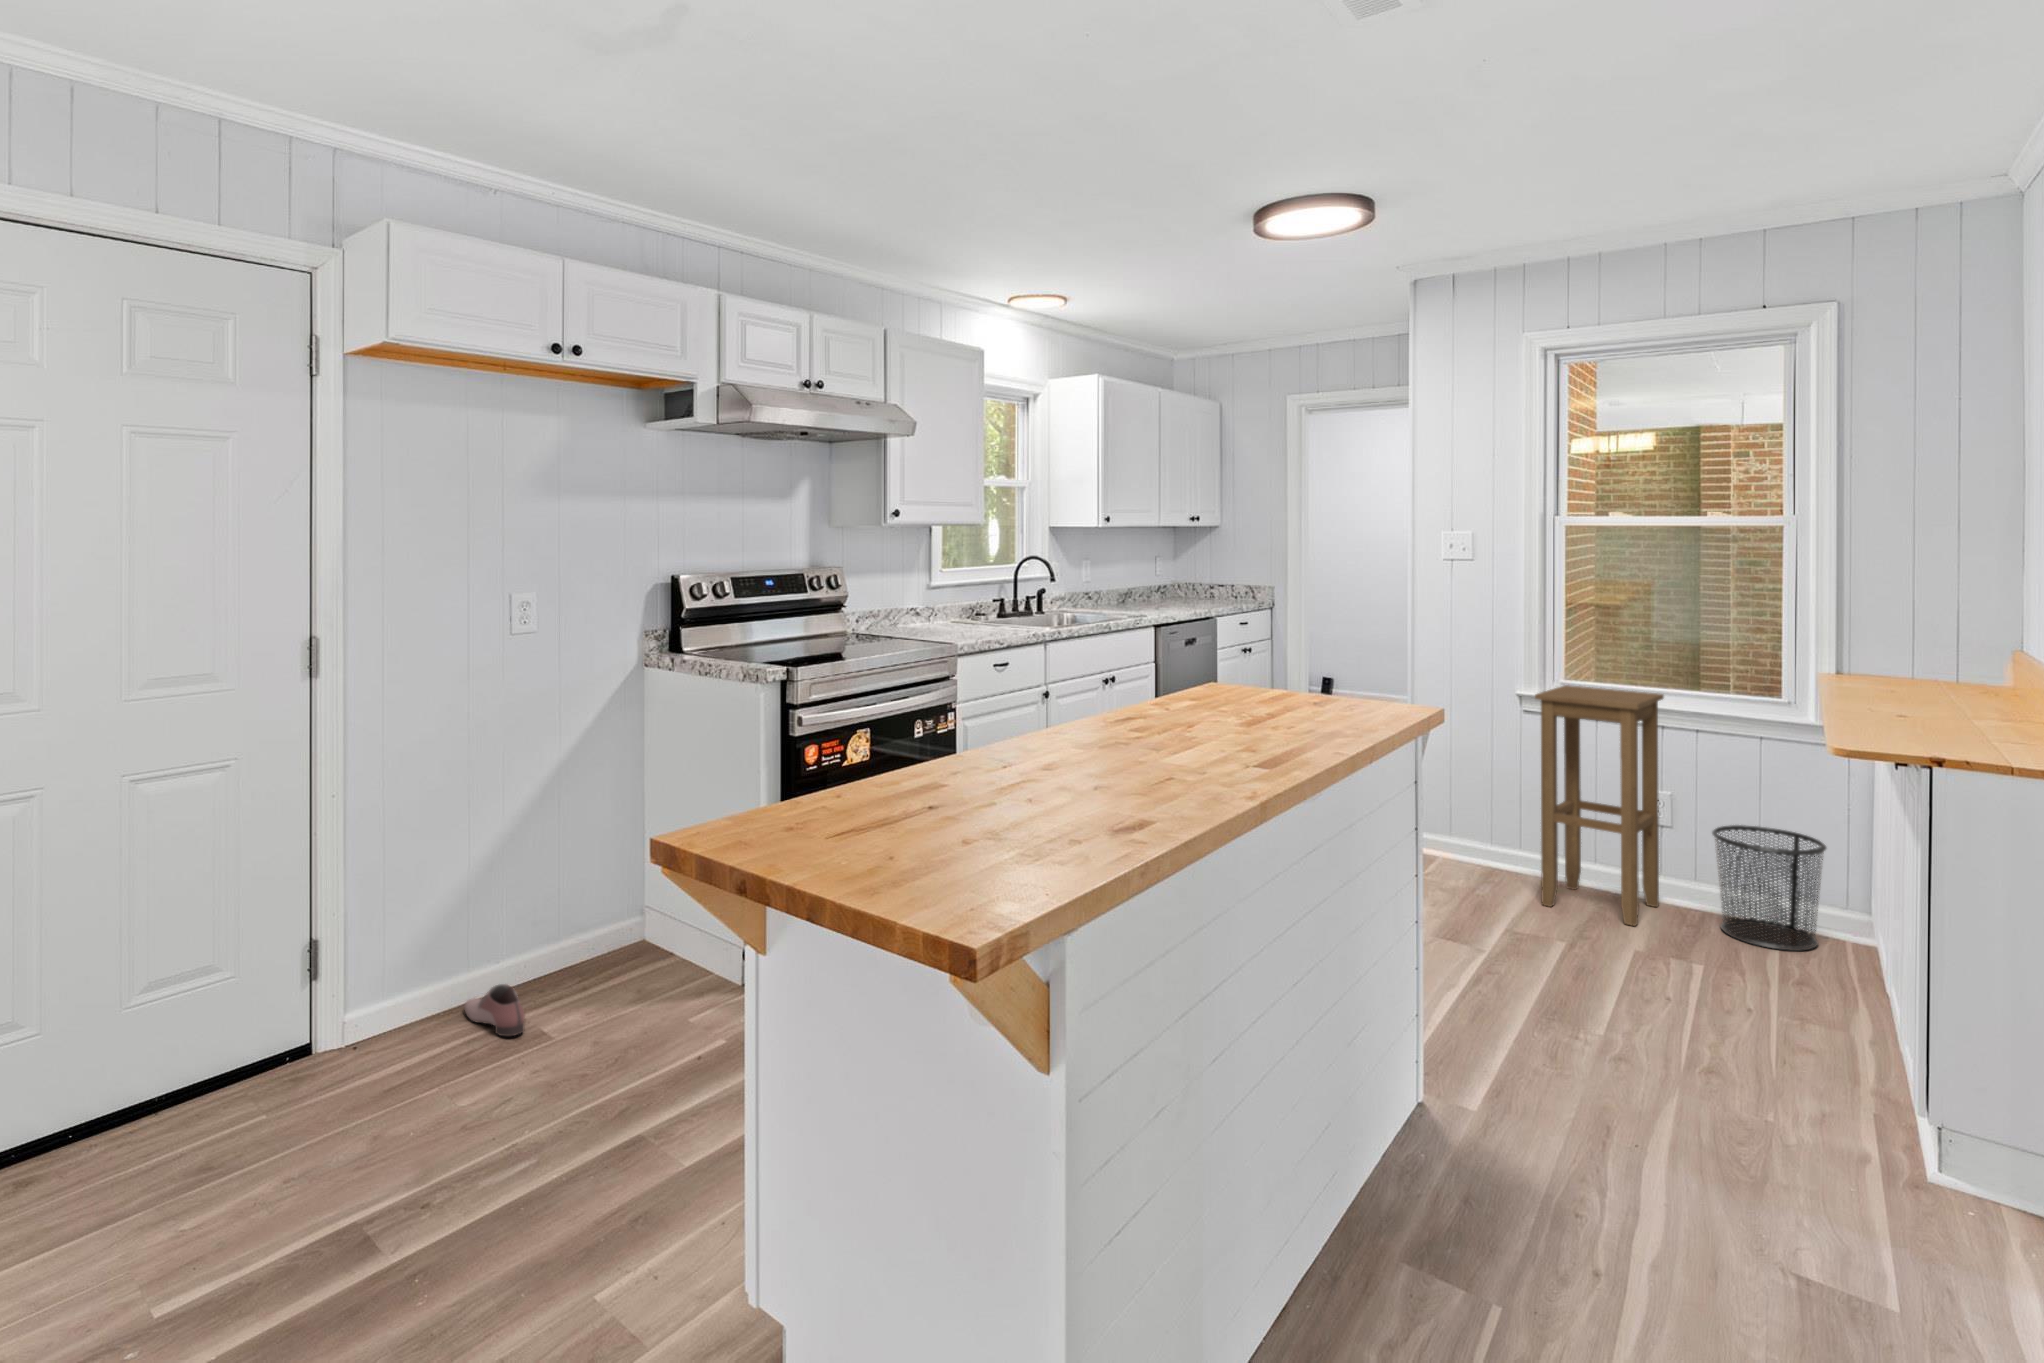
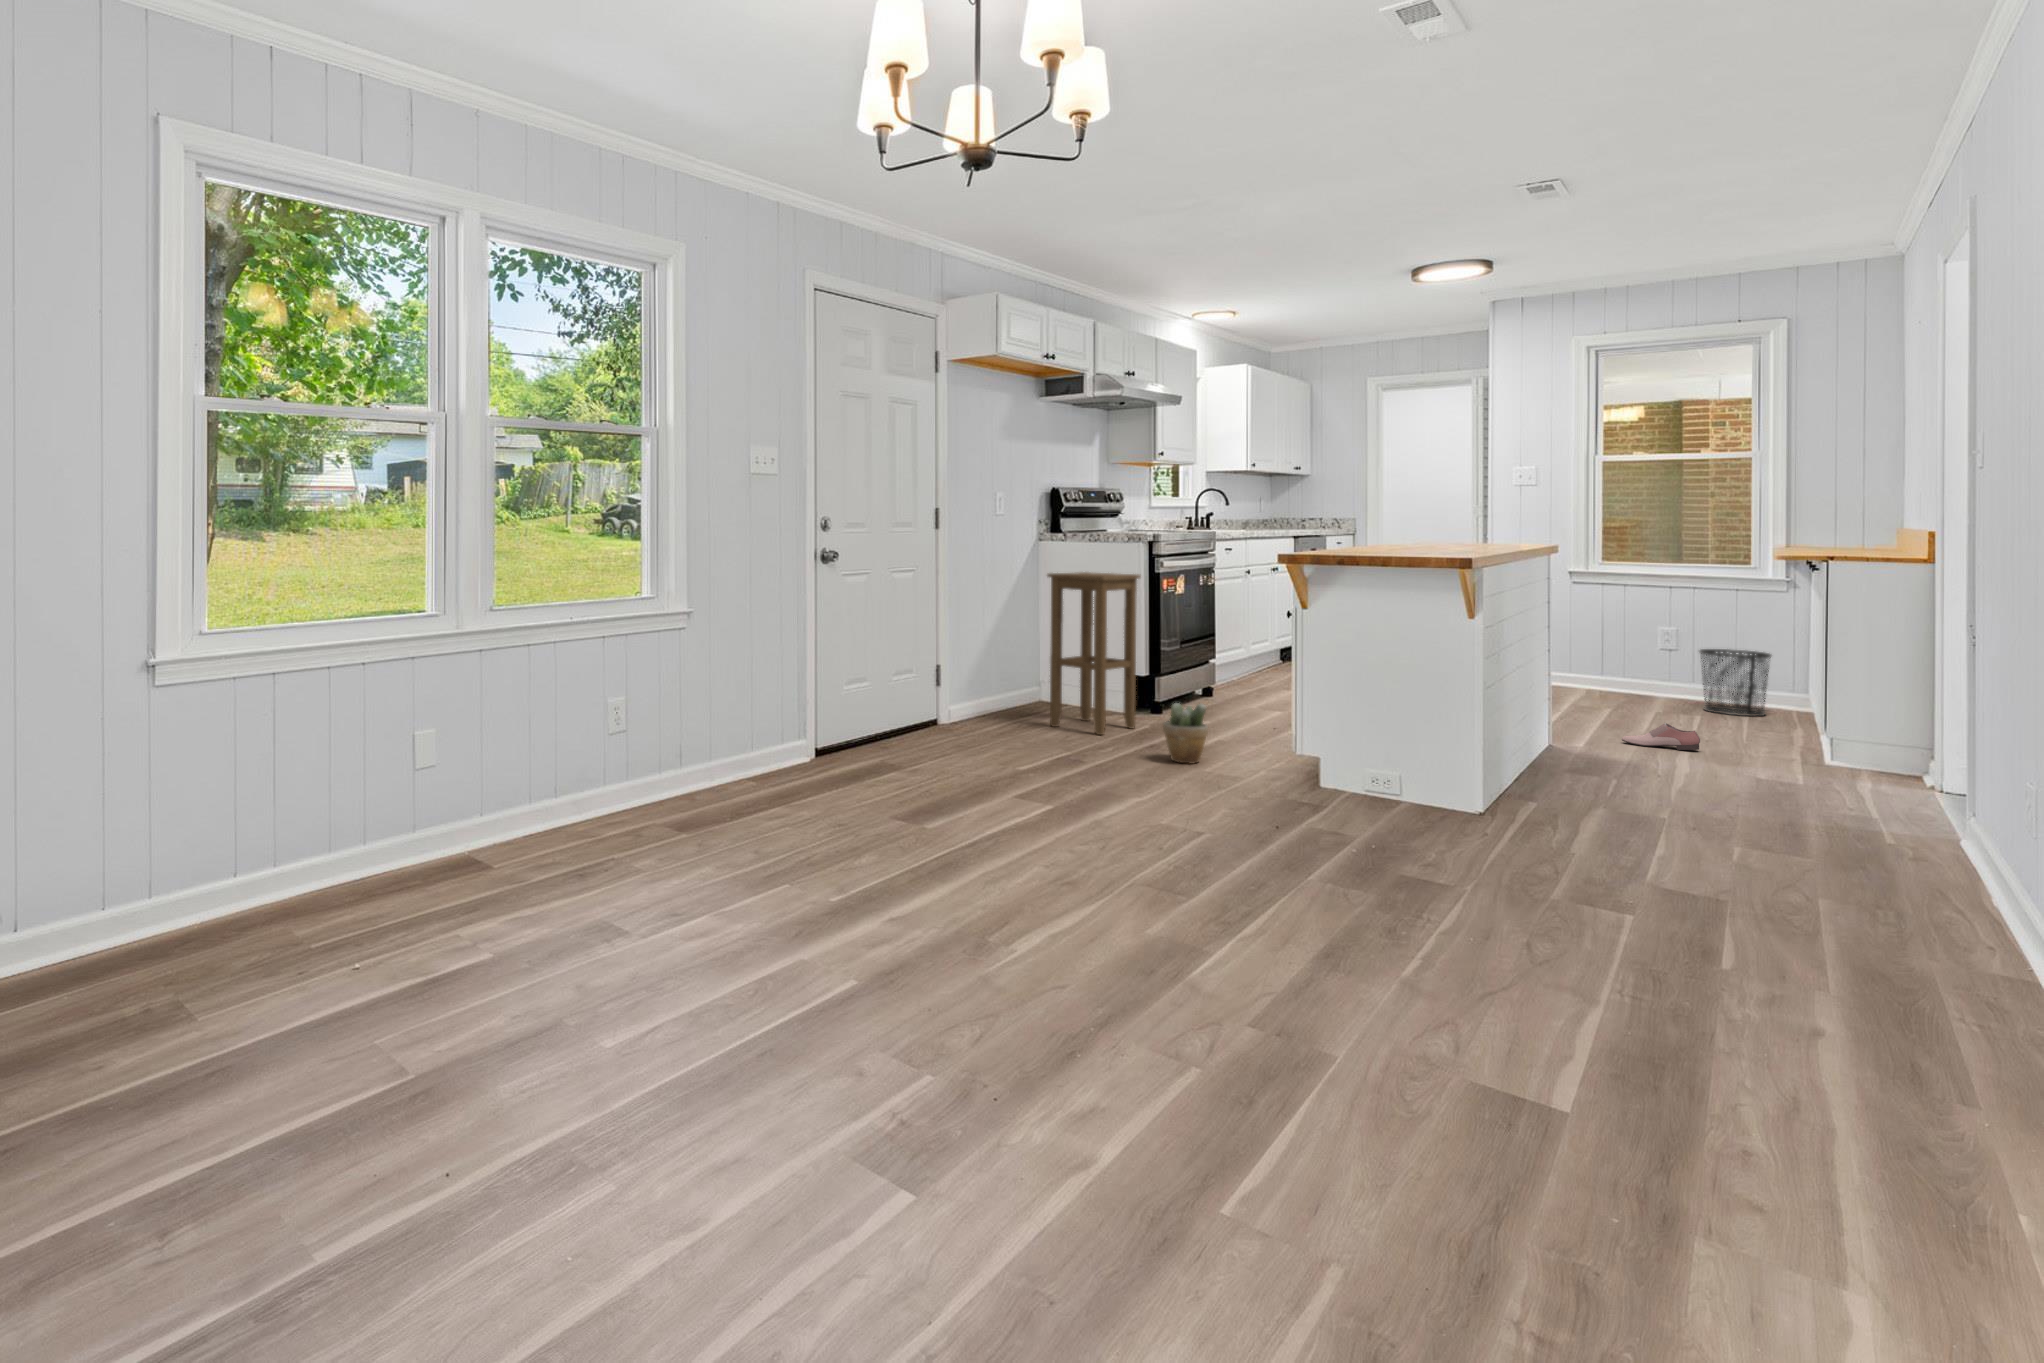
stool: present [1535,685,1664,926] -> present [1047,572,1140,735]
shoe: present [464,984,525,1036] -> present [1622,723,1700,750]
potted plant: none [558,1108,659,1258] -> present [1163,703,1208,764]

